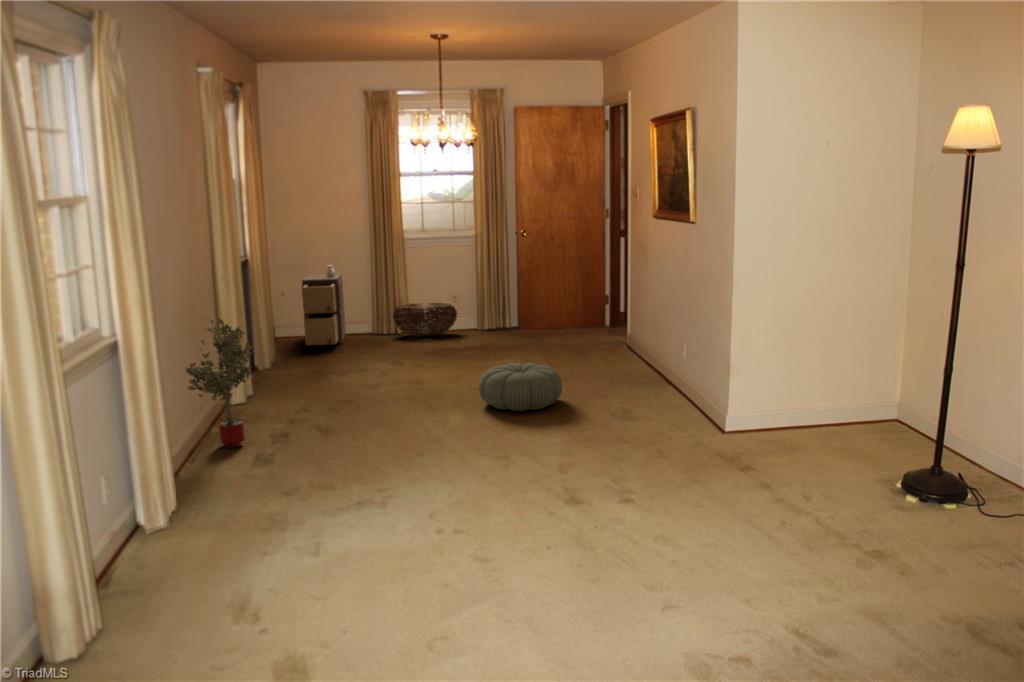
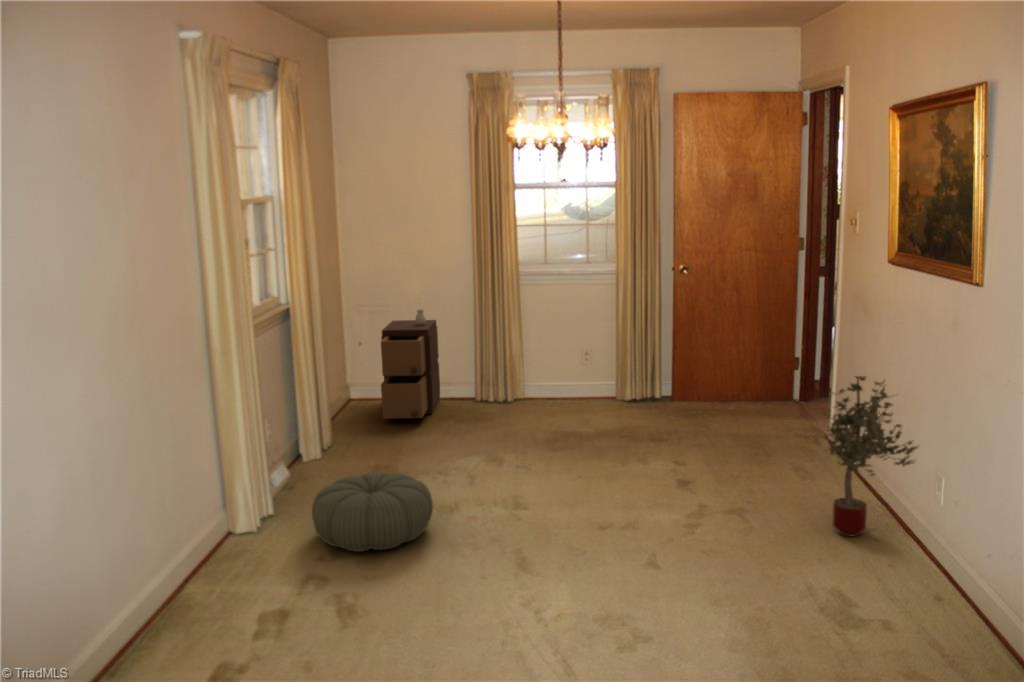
basket: present [393,303,457,336] -> none [501,363,588,407]
potted tree: present [186,319,252,448] -> present [827,376,918,537]
pouf: present [479,363,562,411] -> present [312,472,433,552]

